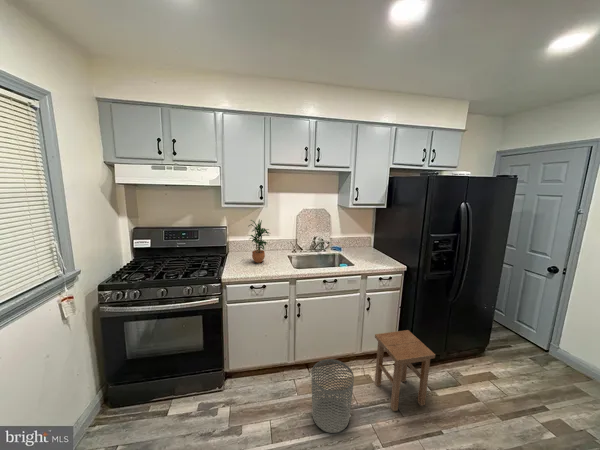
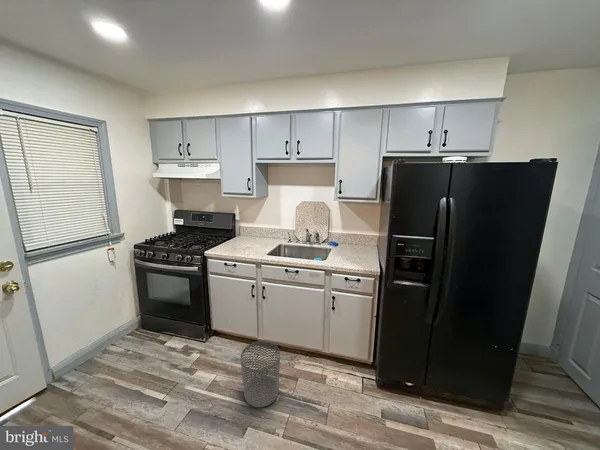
potted plant: present [249,220,269,263] -> none [241,208,260,246]
stool: present [375,330,435,411] -> none [318,334,366,426]

